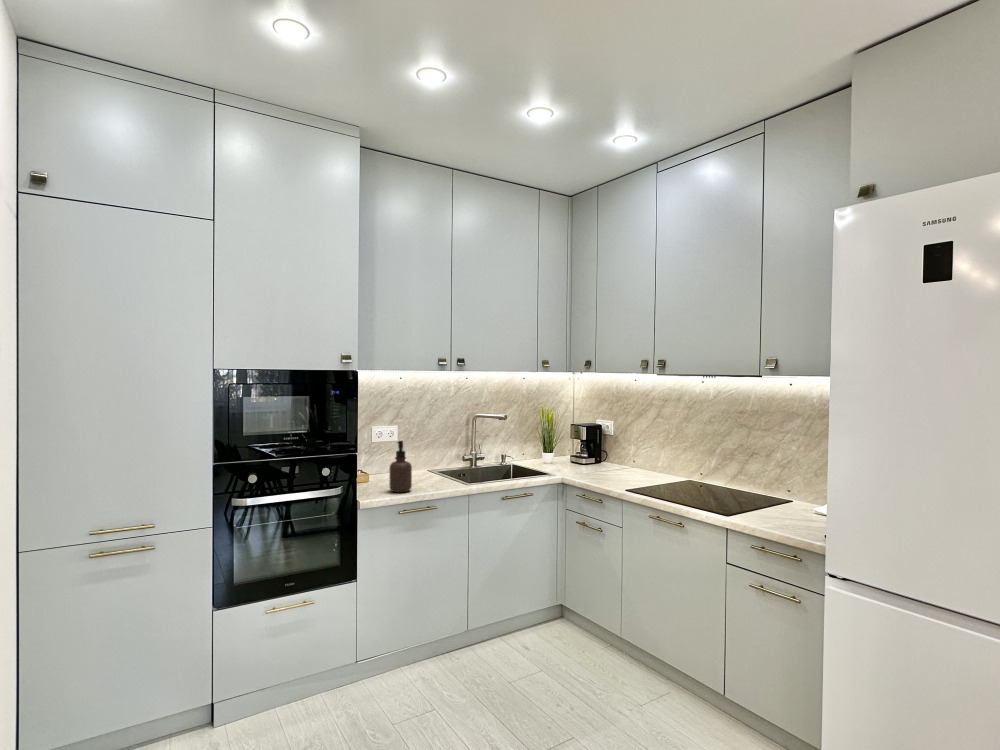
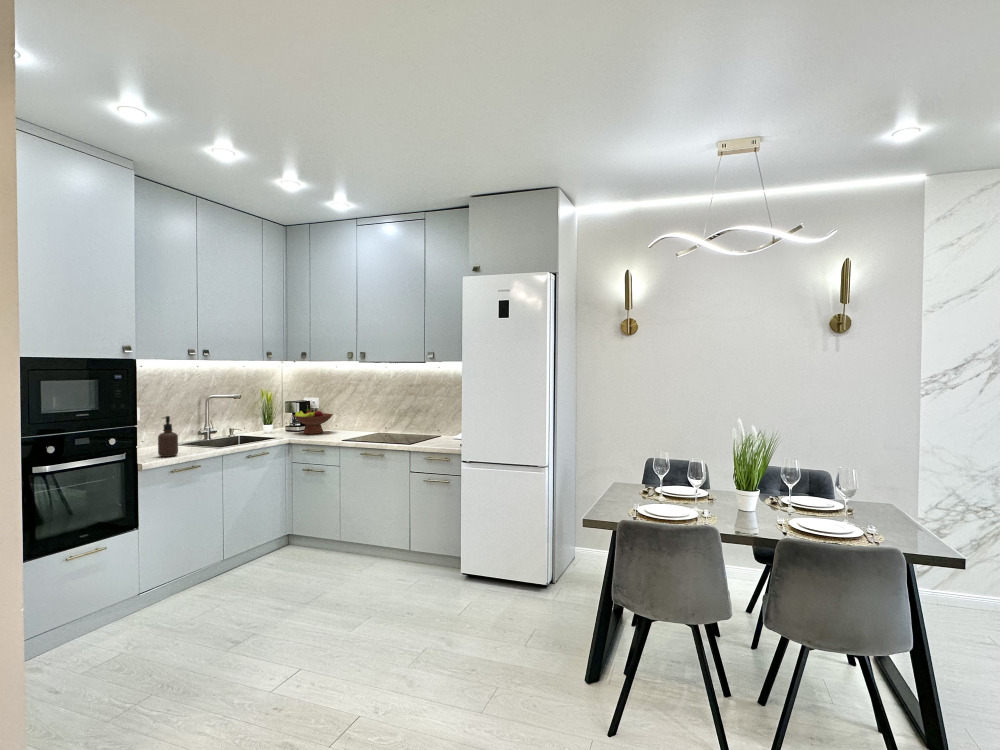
fruit bowl: none [575,436,627,472] -> present [293,409,333,434]

